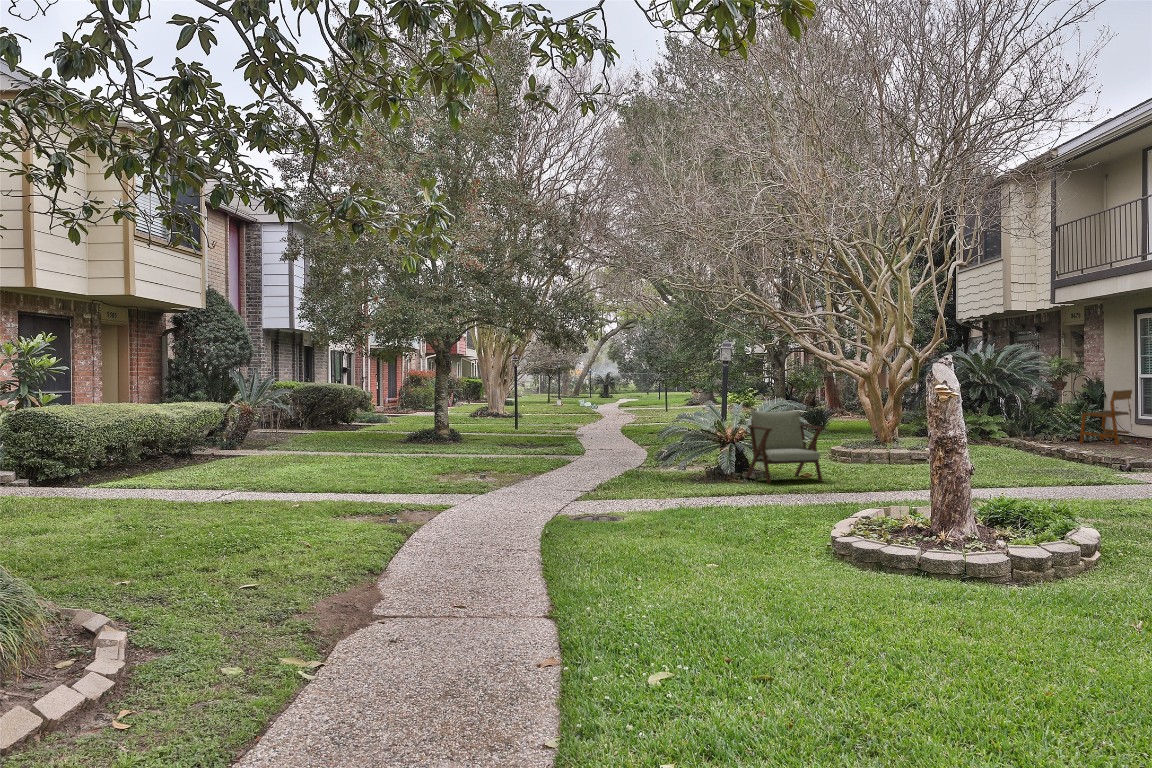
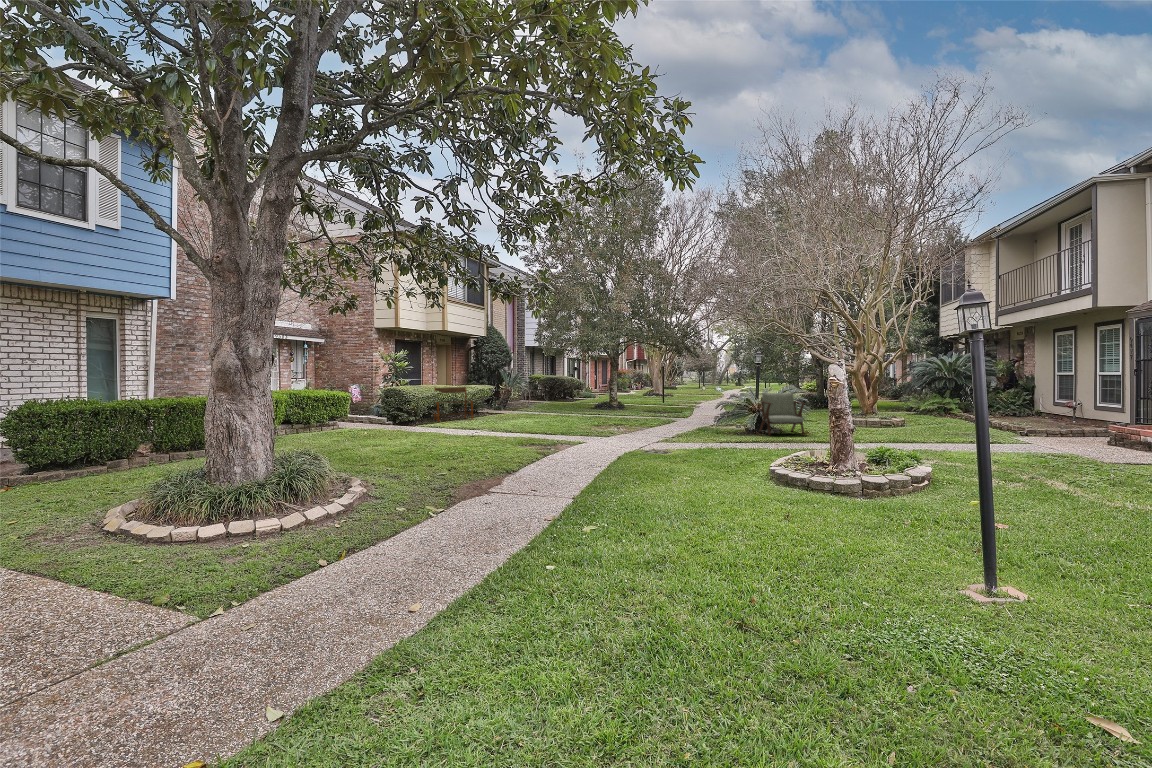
bench: present [1080,390,1137,446] -> present [434,387,473,422]

